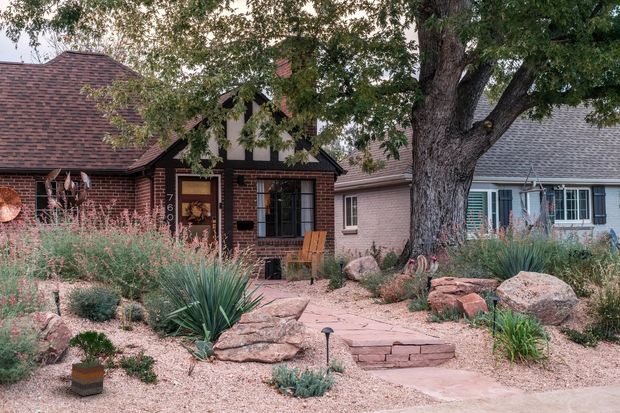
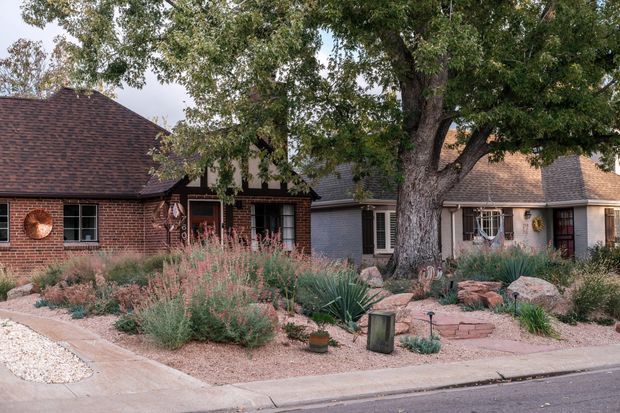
storage box: none [180,328,233,398] -> present [366,311,396,353]

